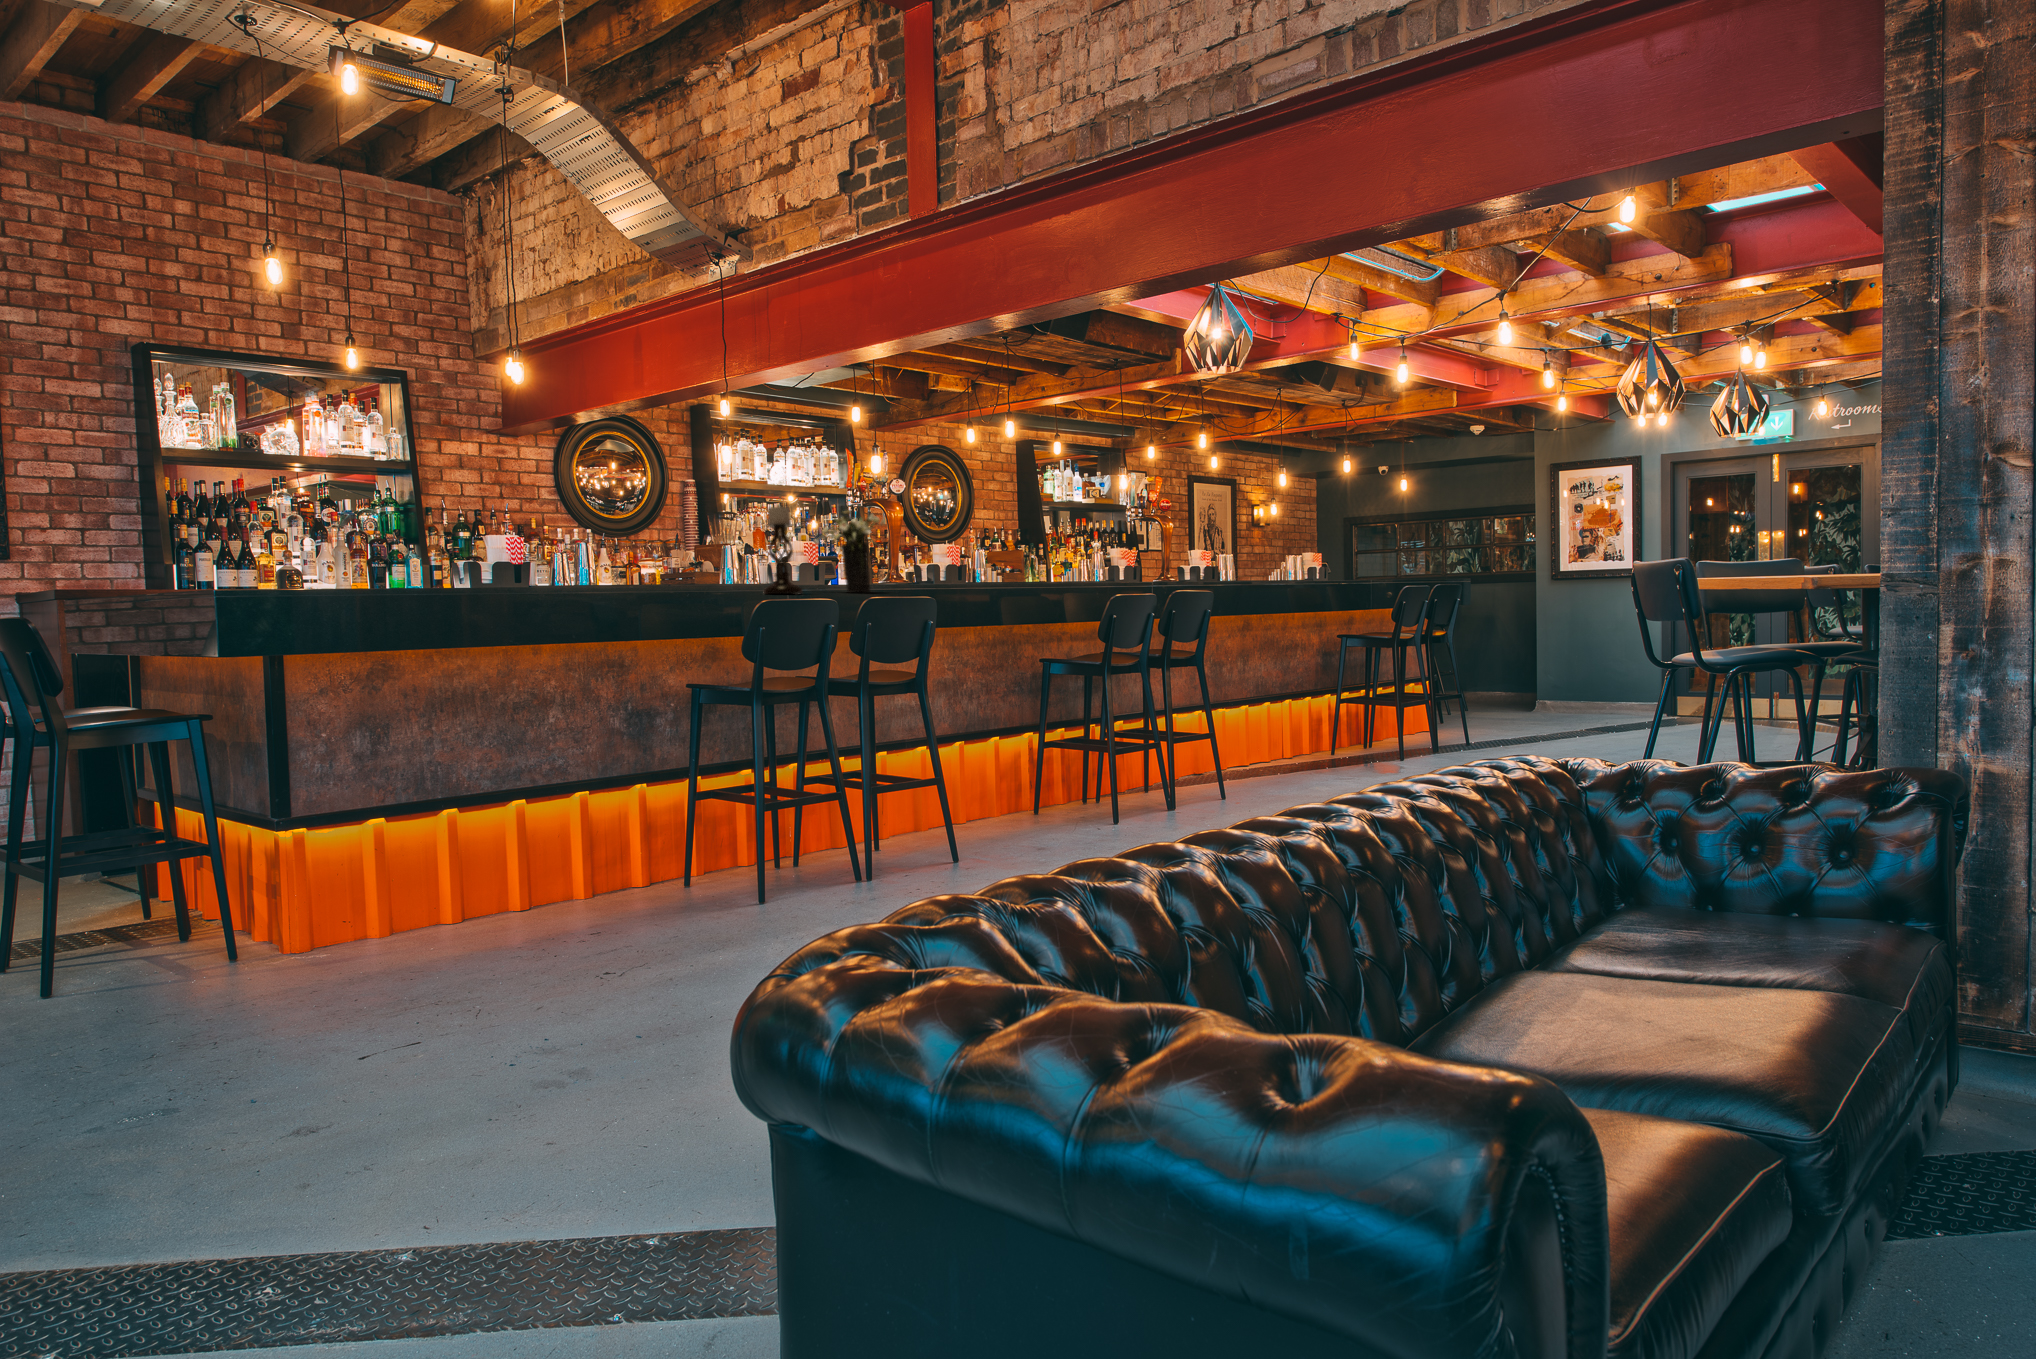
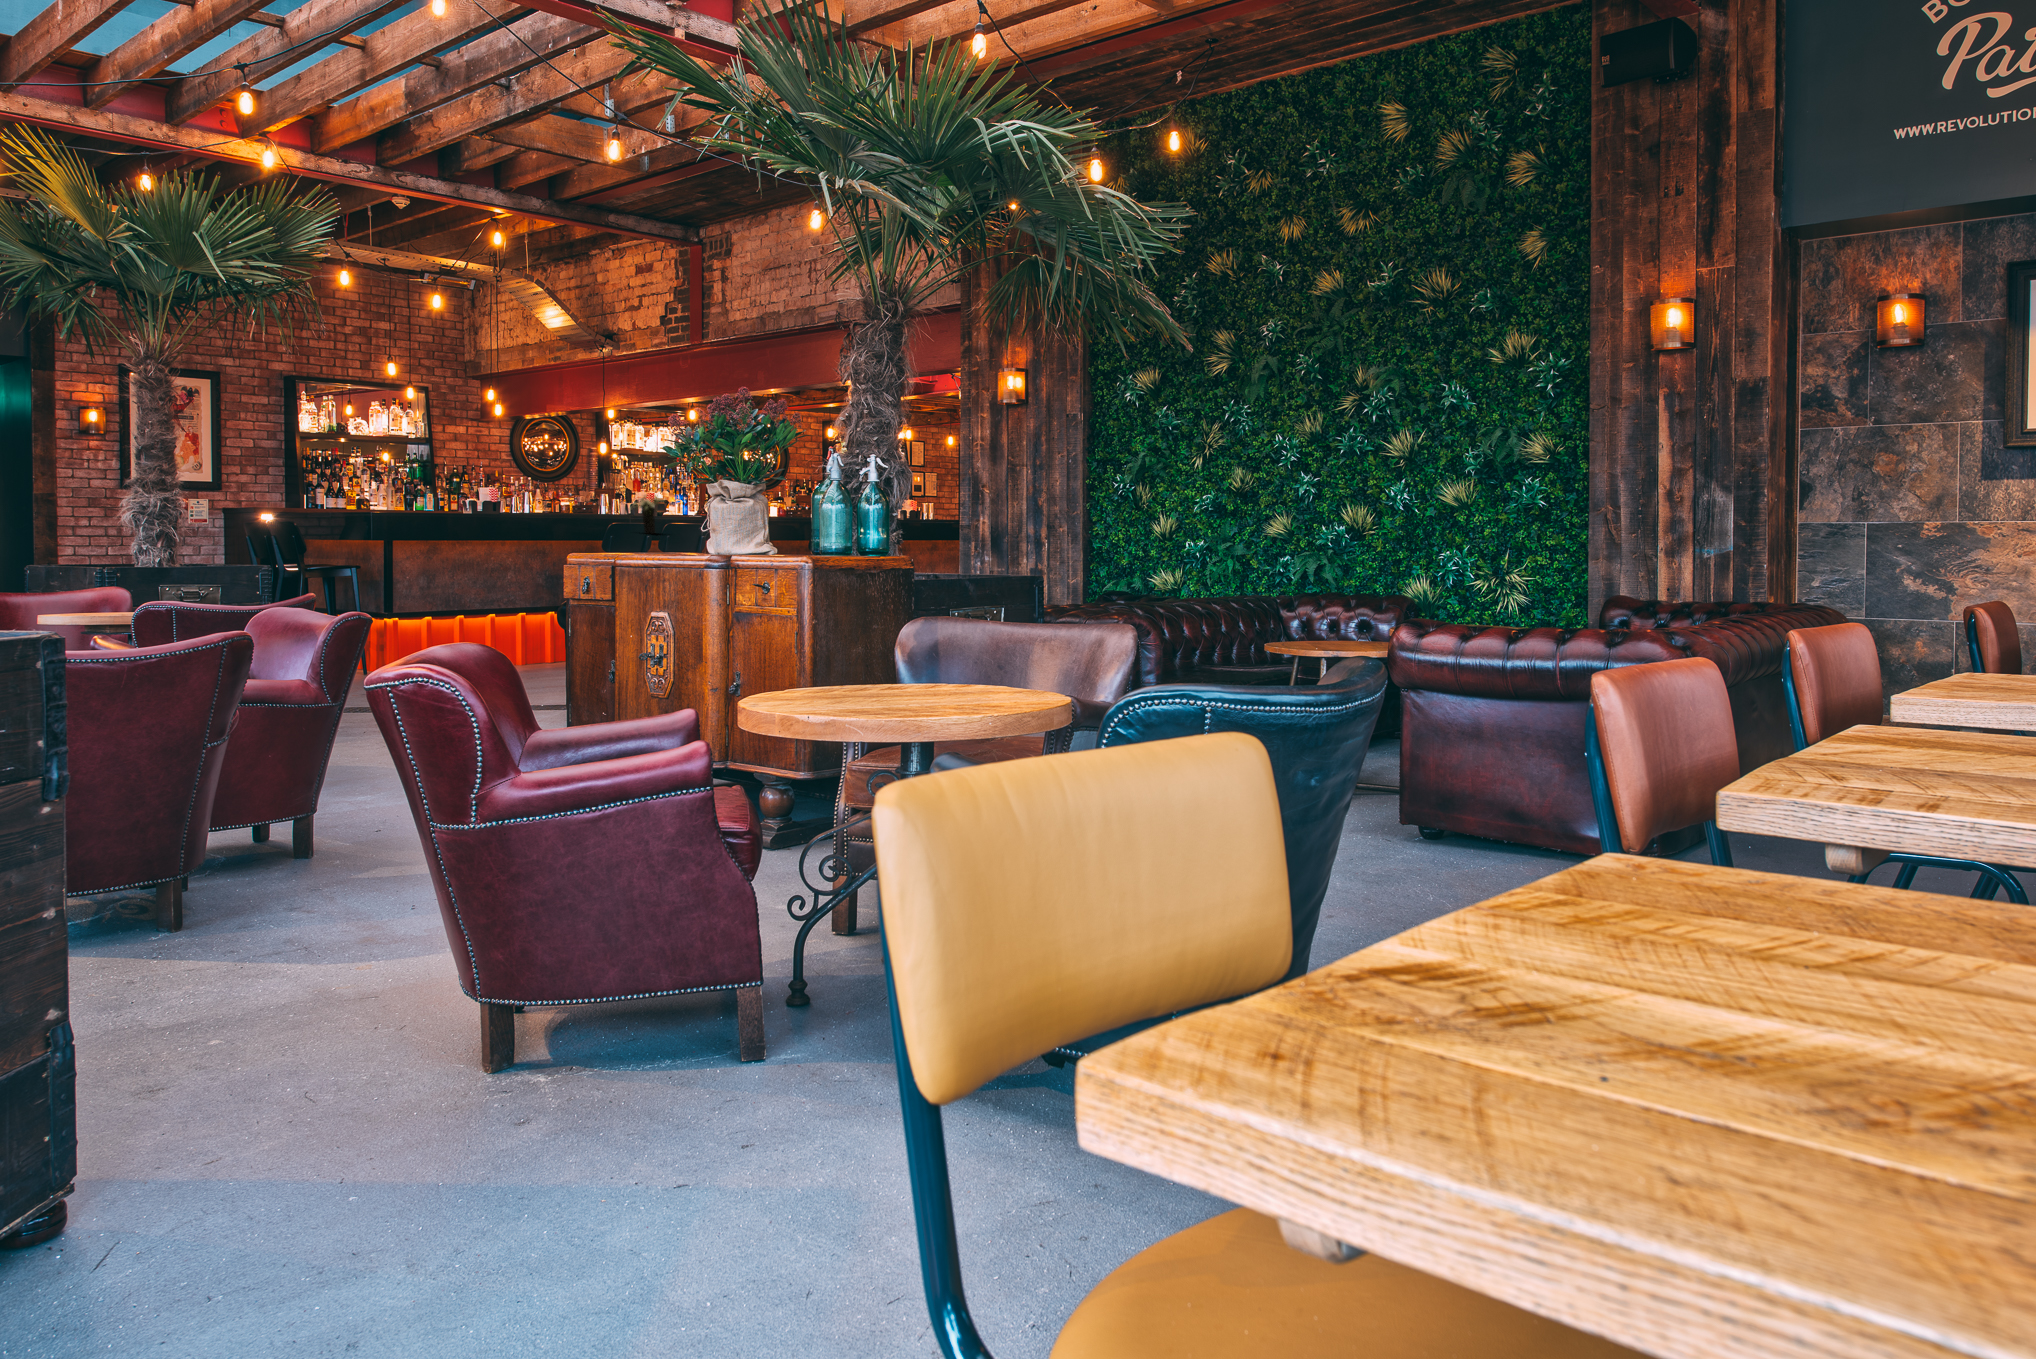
candle holder: present [764,504,802,594] -> none [601,492,619,534]

